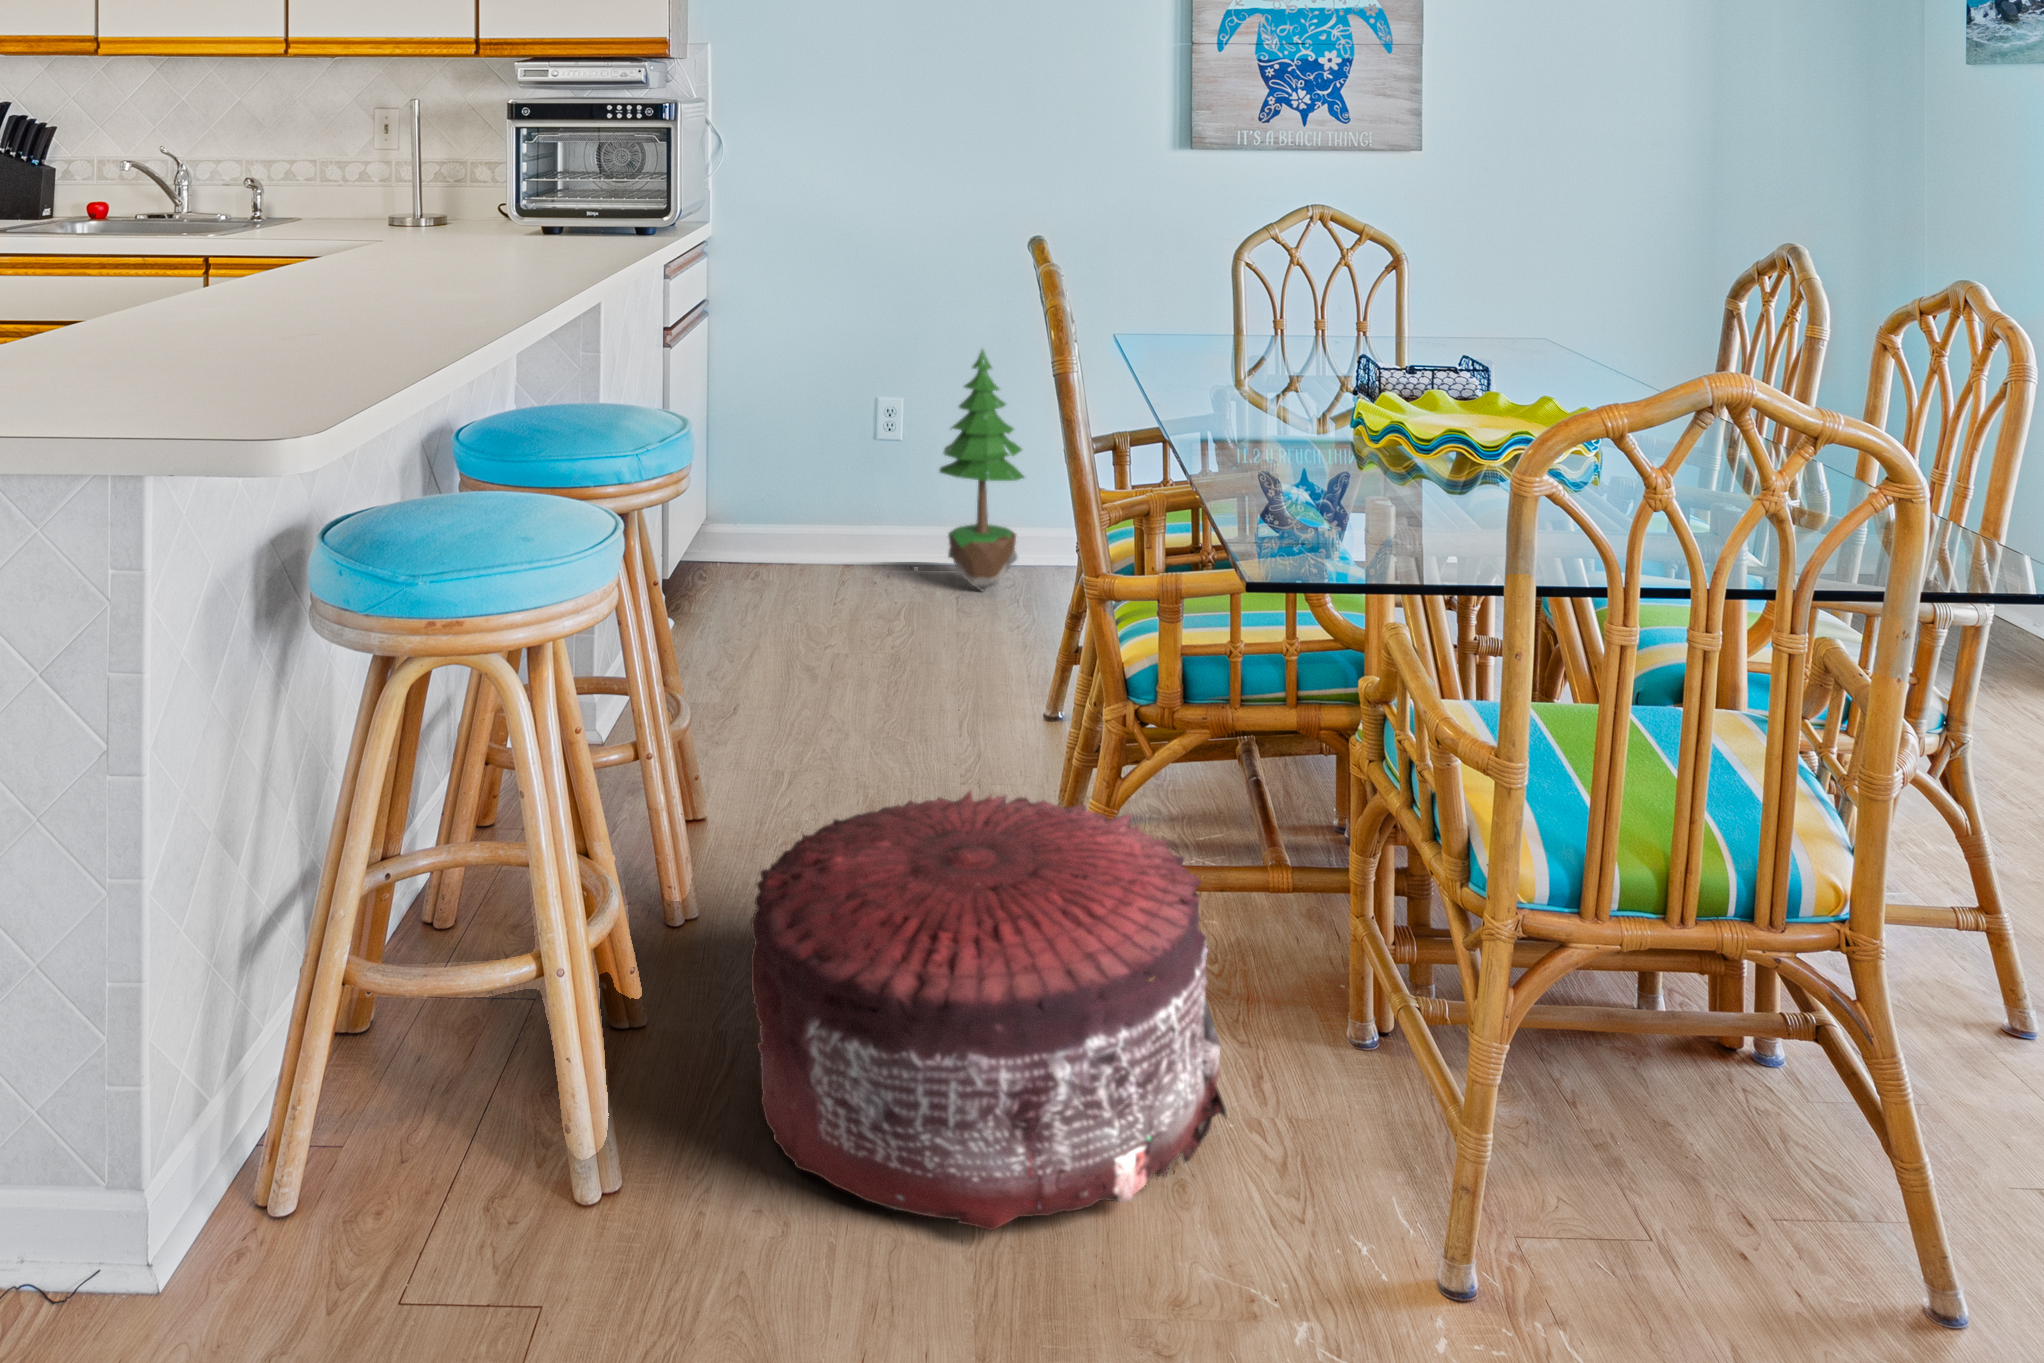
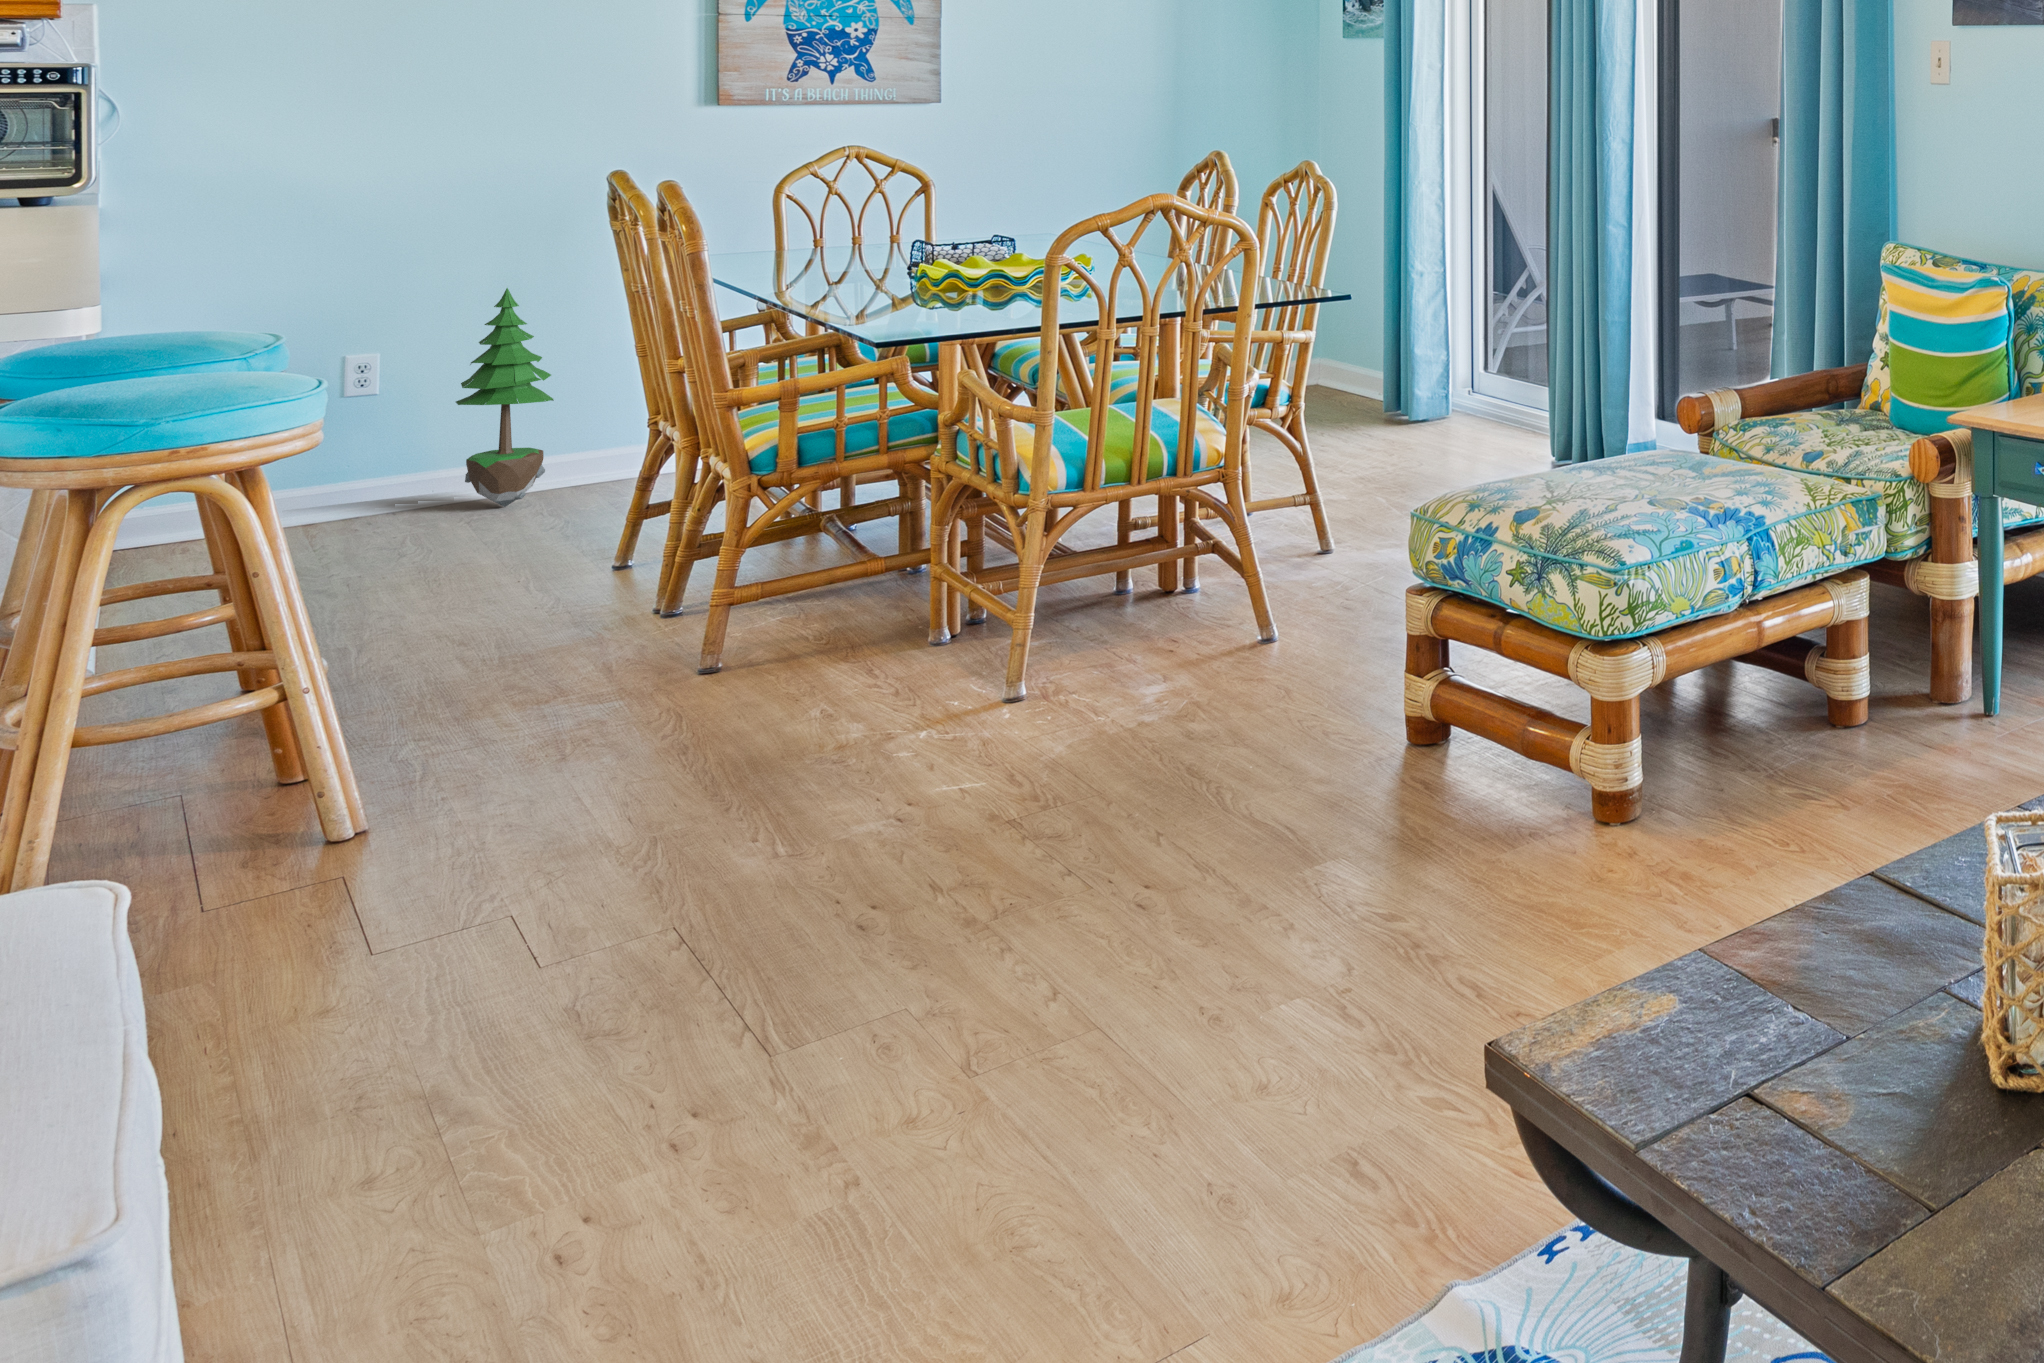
pouf: present [751,791,1226,1230] -> none [479,528,859,758]

